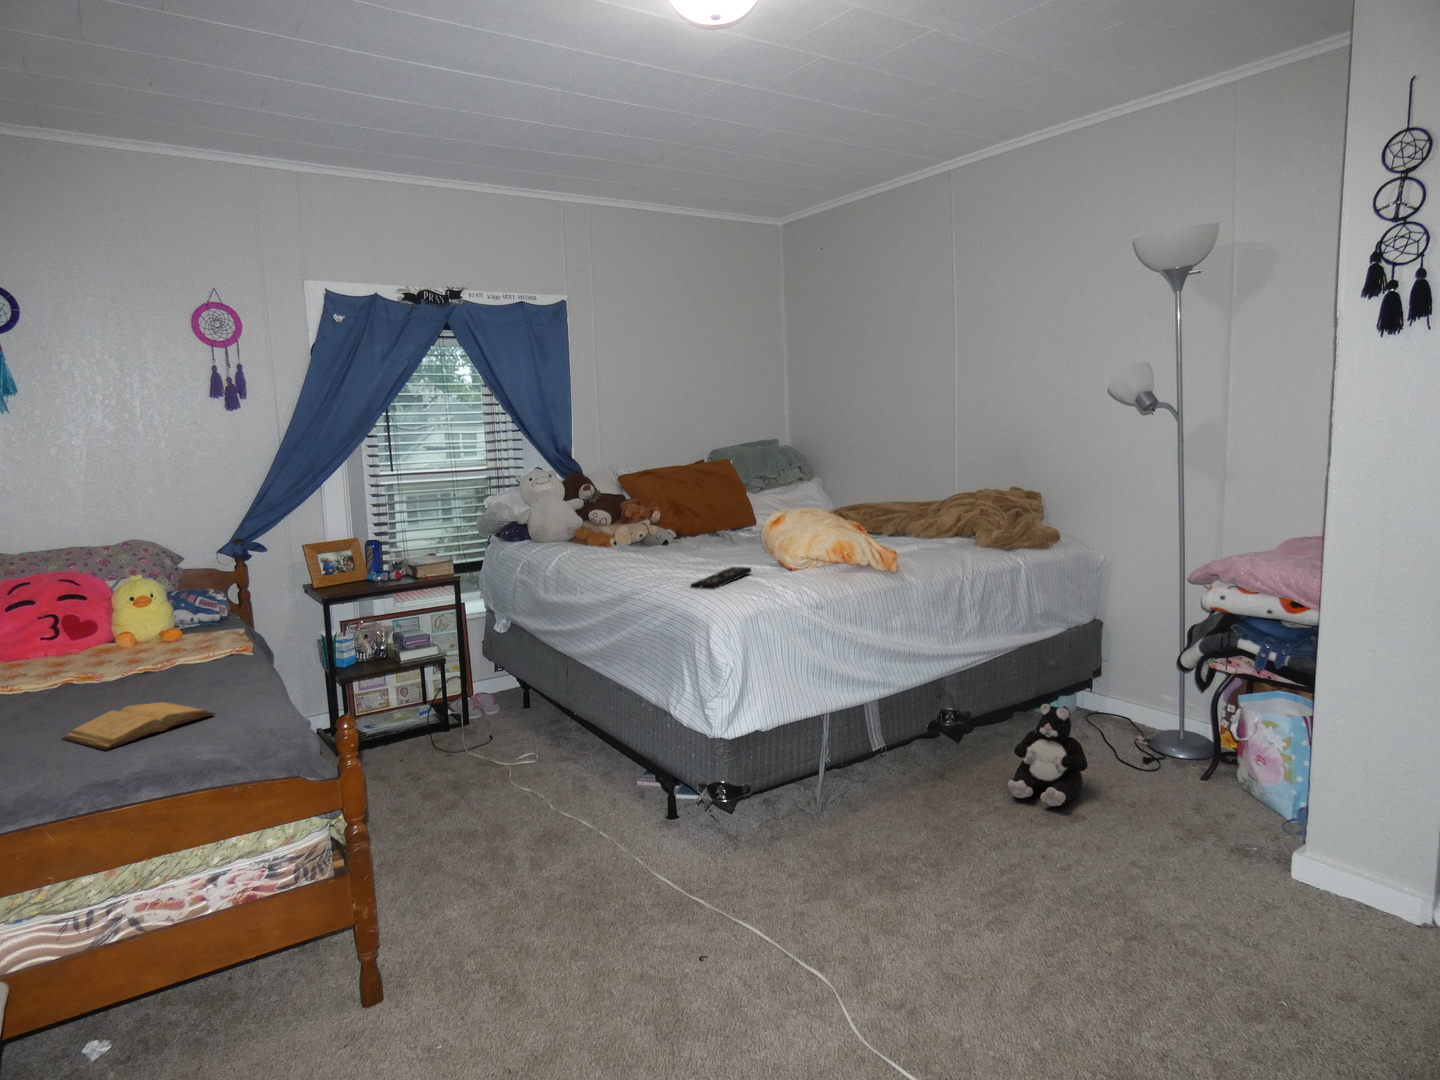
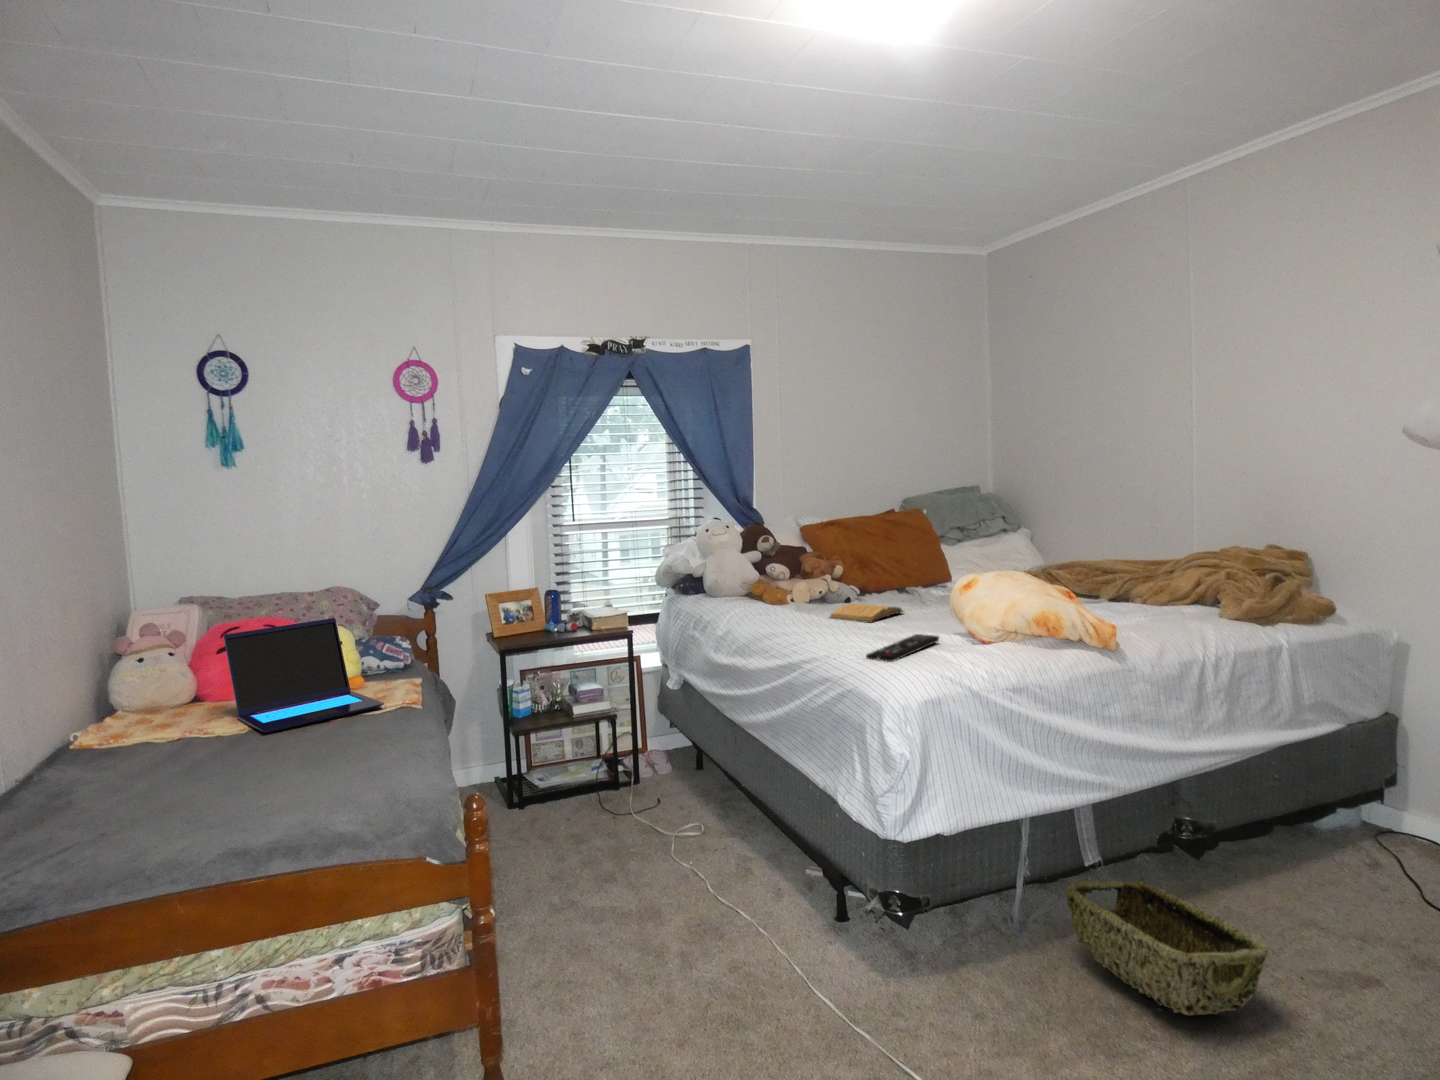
laptop: none [22,570,213,686] -> present [224,618,384,733]
book: present [63,702,215,751] -> present [830,604,903,623]
plush toy: present [1008,703,1088,806] -> none [1271,823,1388,963]
woven basket: none [855,761,1003,854] -> present [1066,881,1268,1015]

